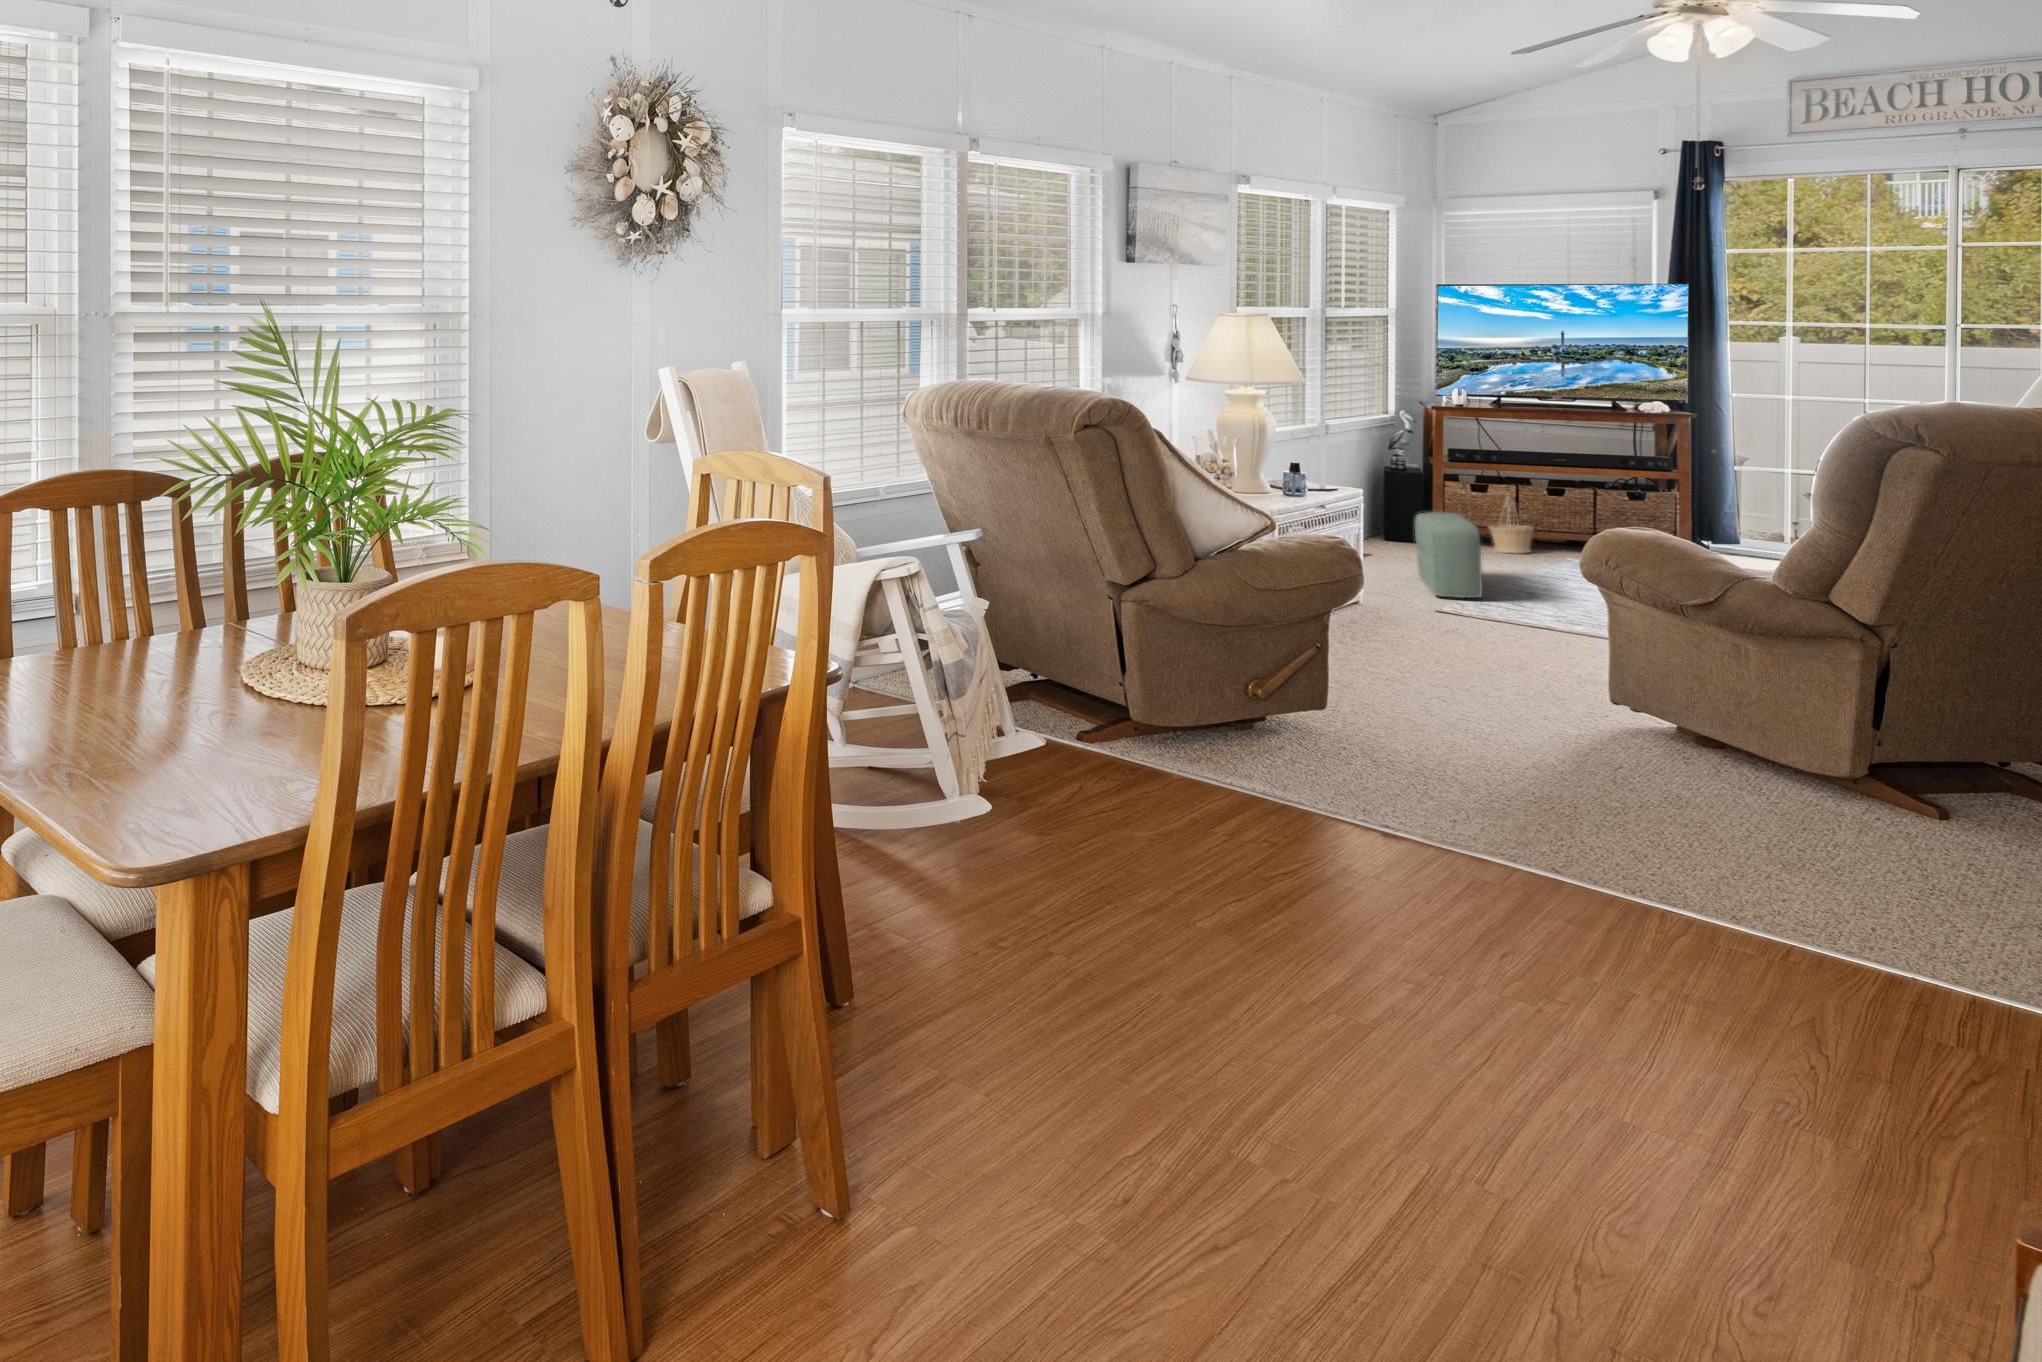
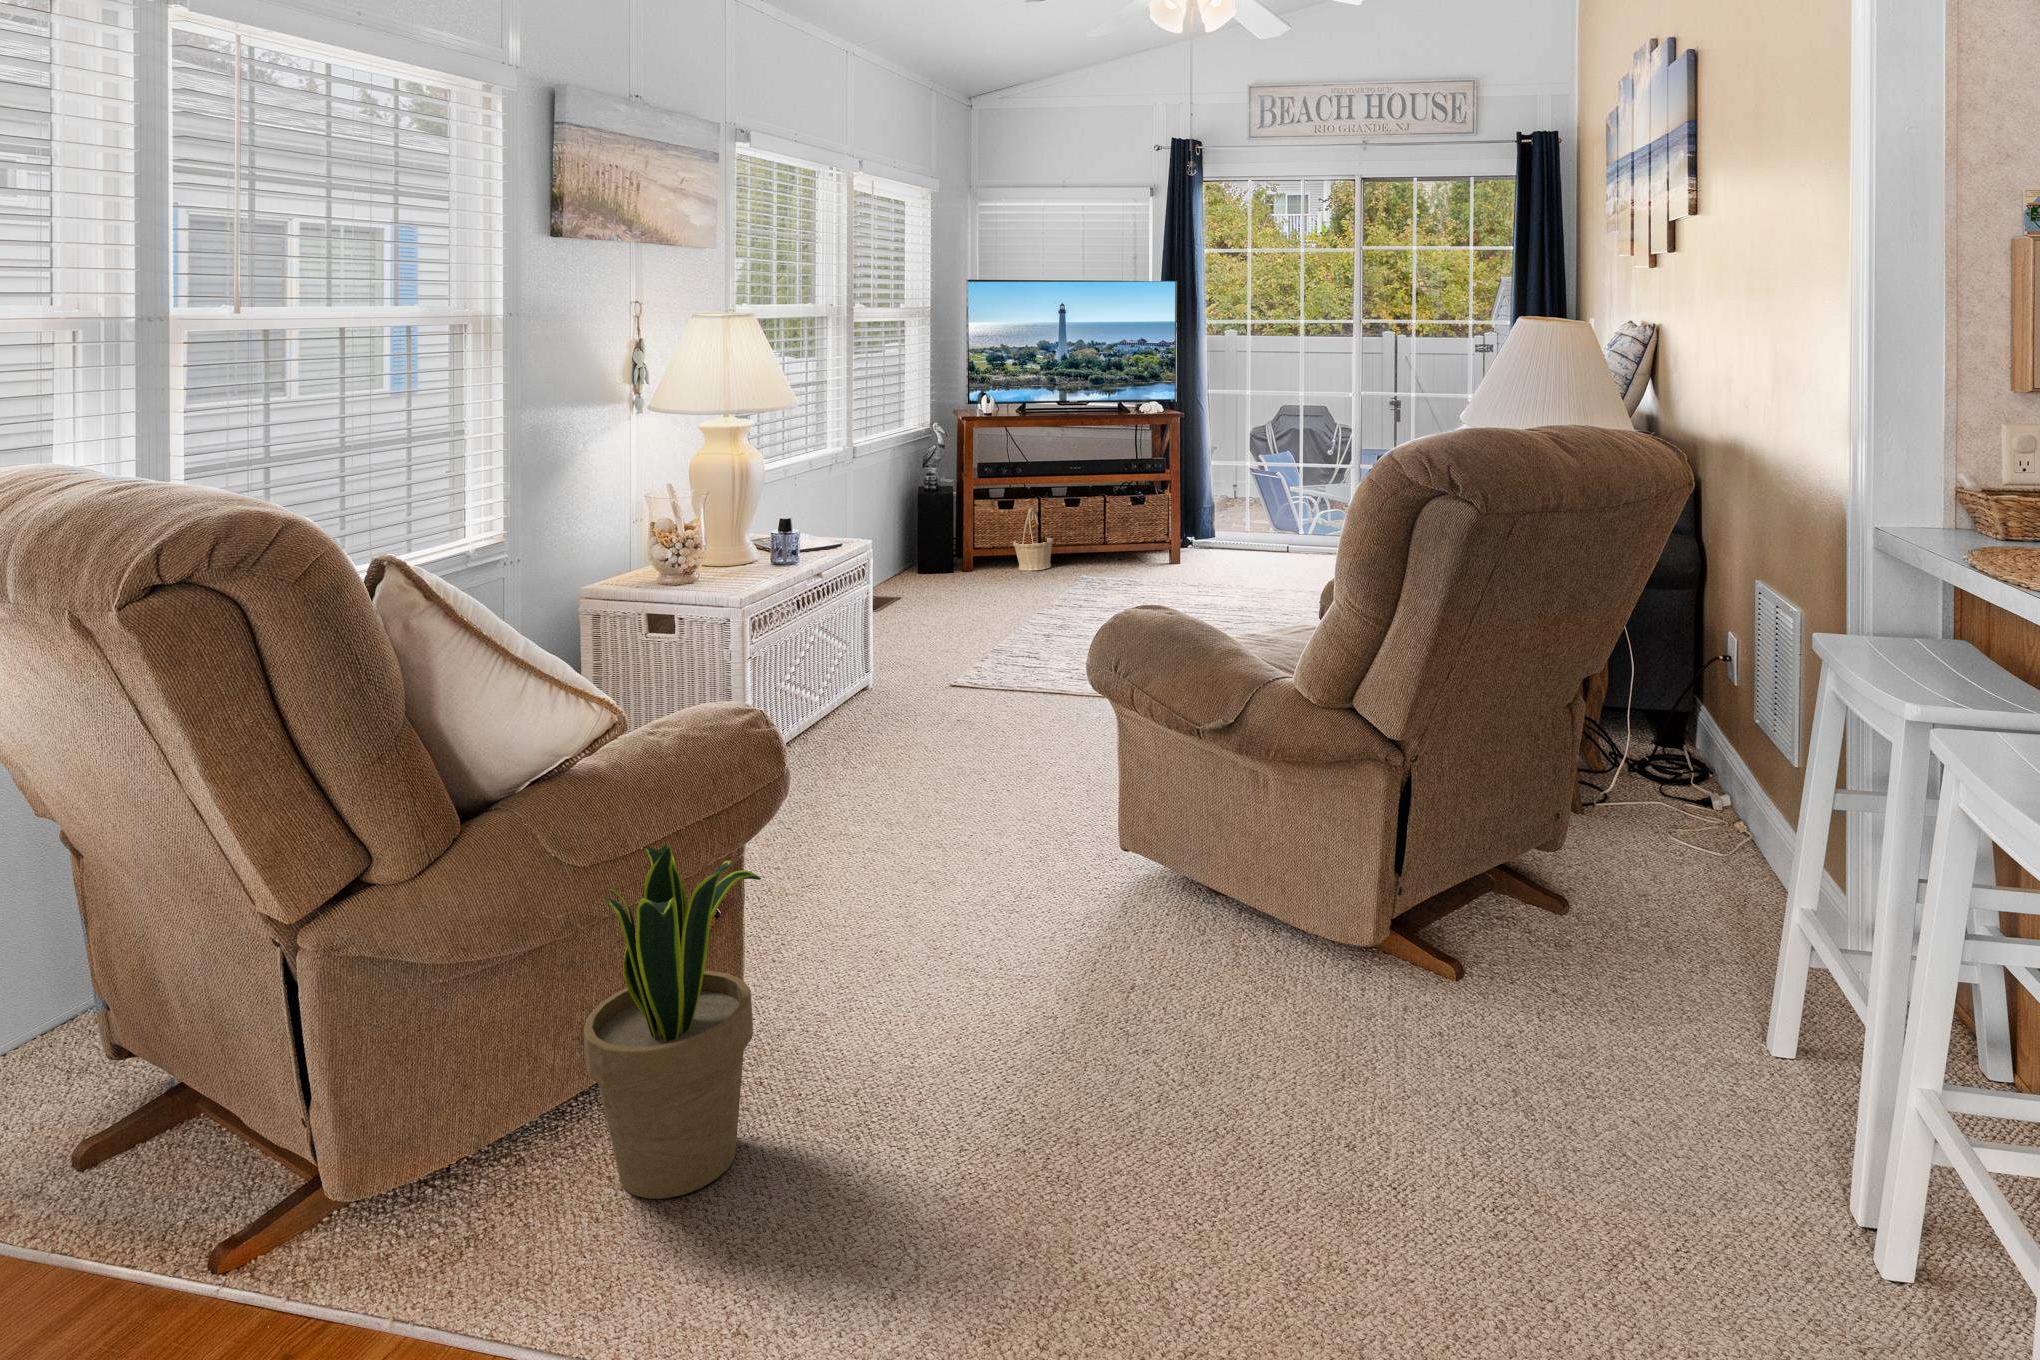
pouf: present [1415,512,1482,598] -> none [937,543,1000,652]
potted plant: none [1255,597,1356,776] -> present [583,843,761,1199]

